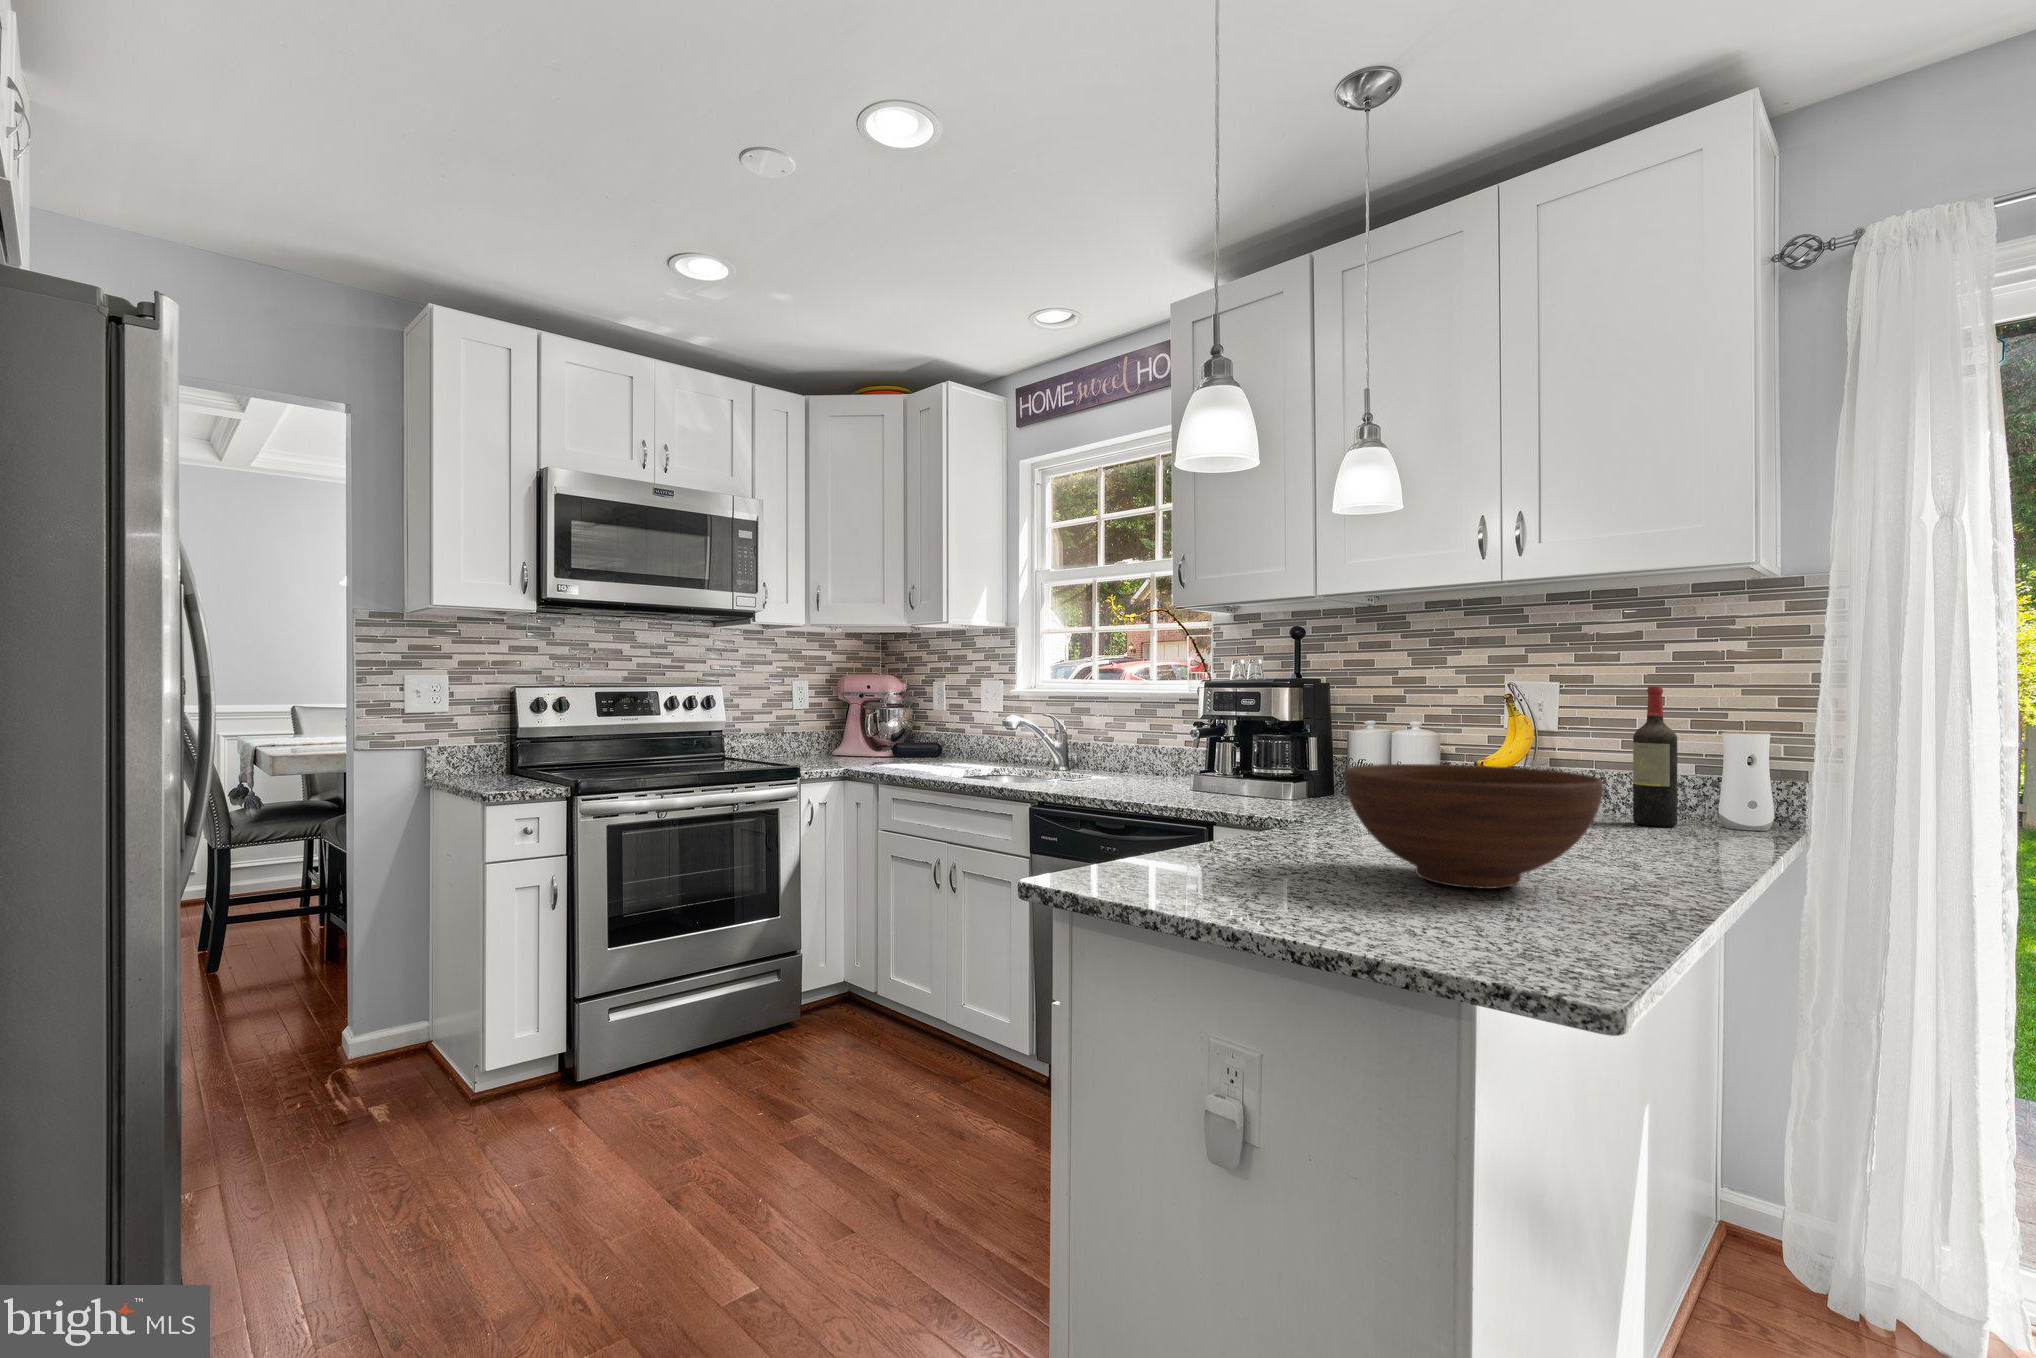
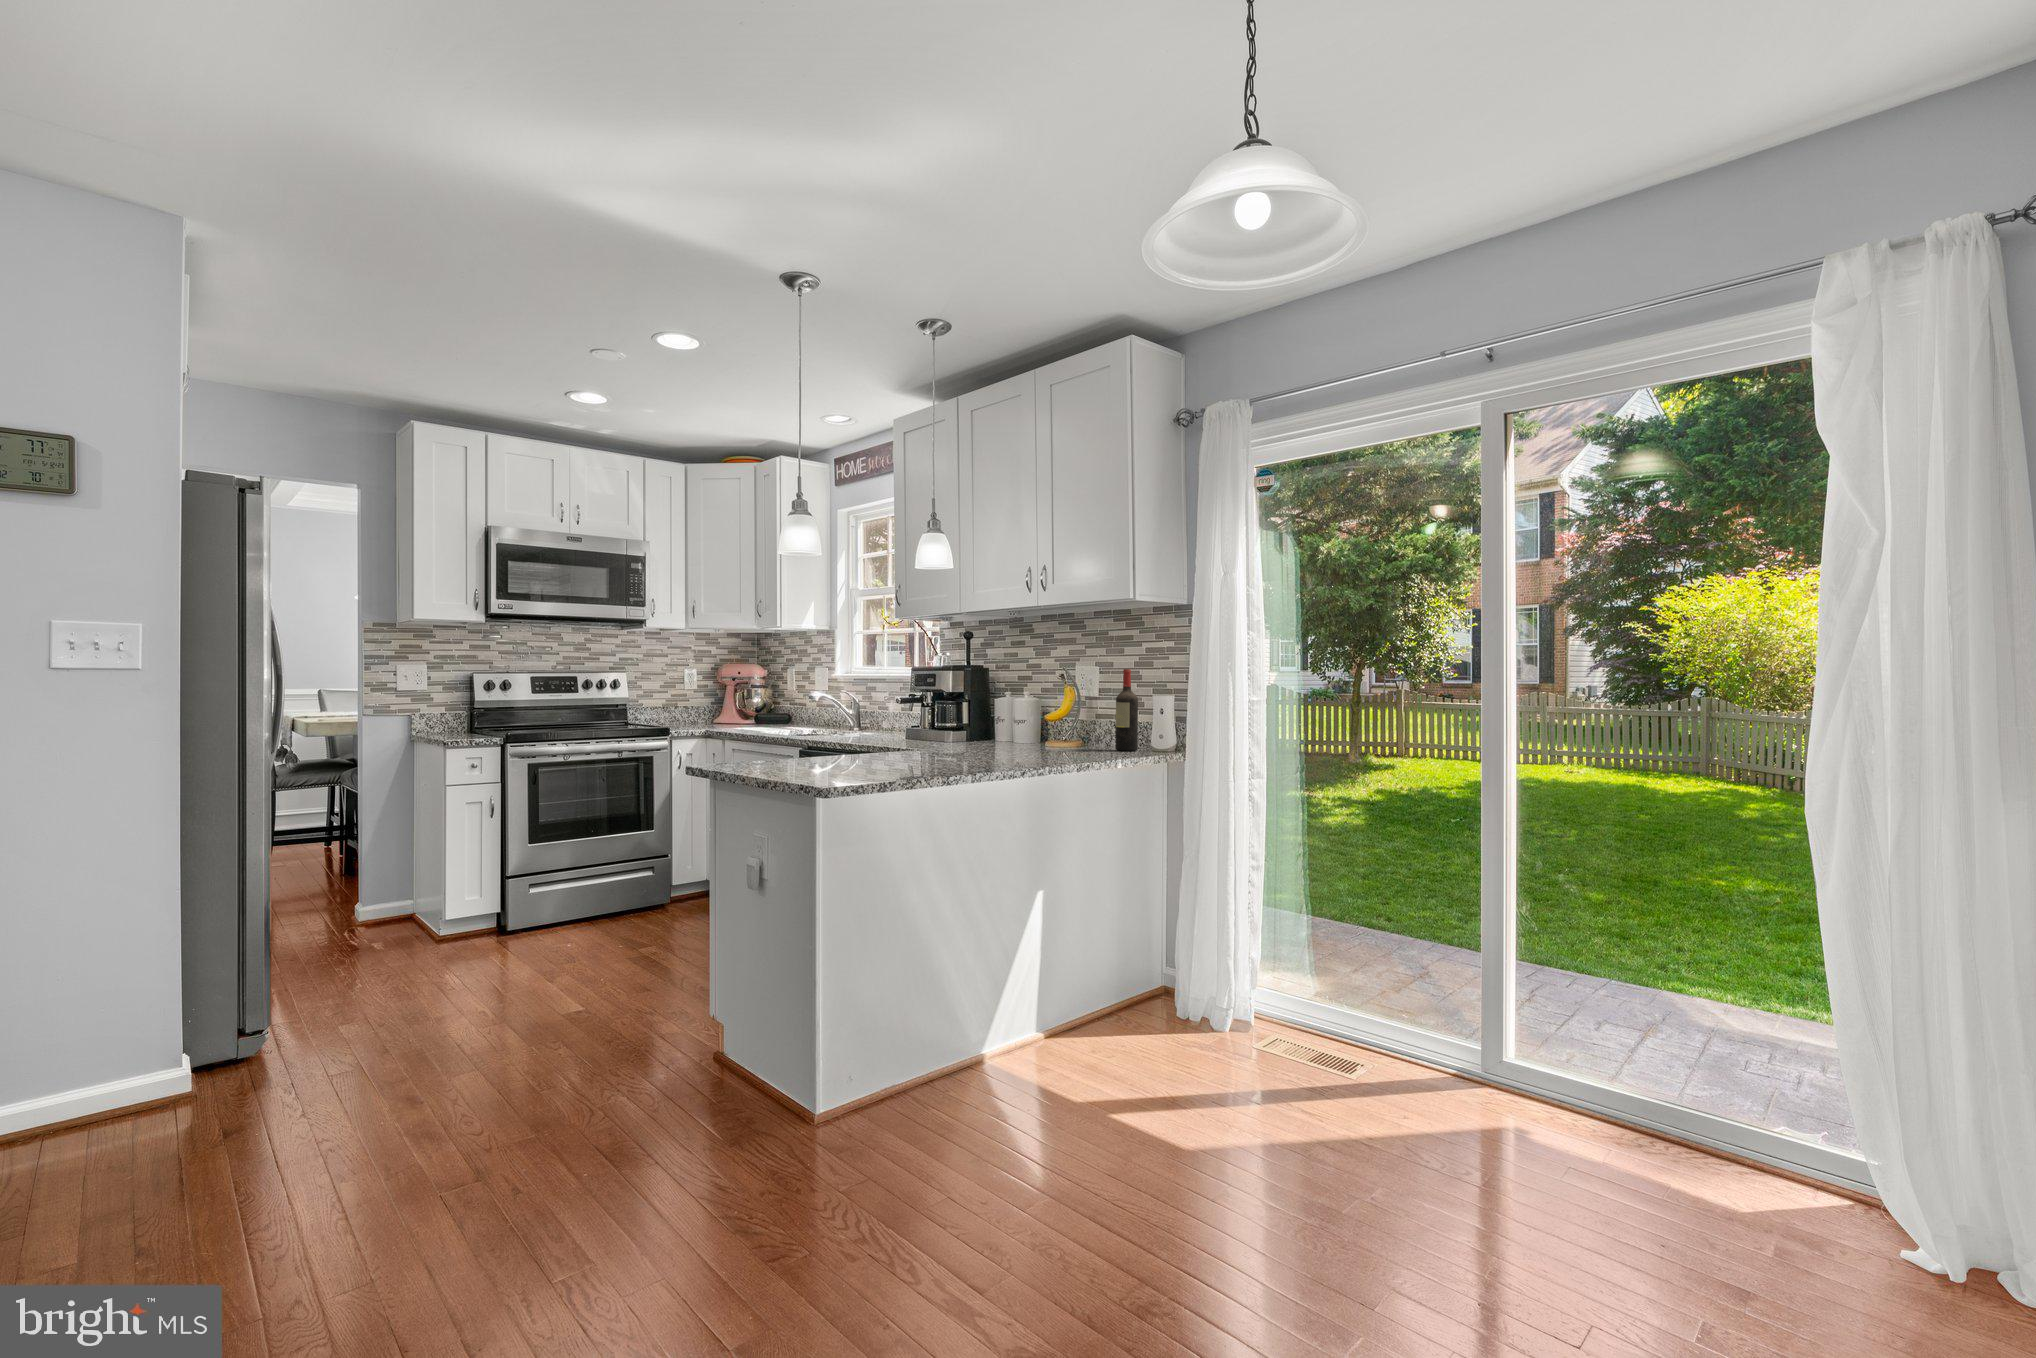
fruit bowl: present [1344,764,1603,889] -> none [853,709,971,767]

